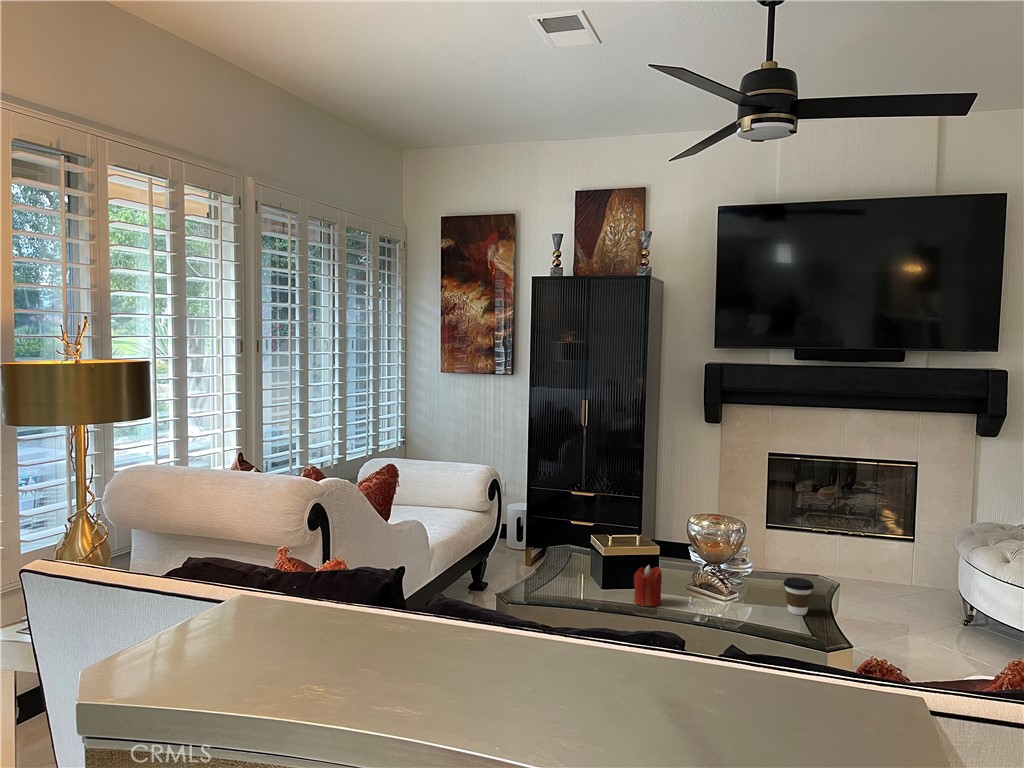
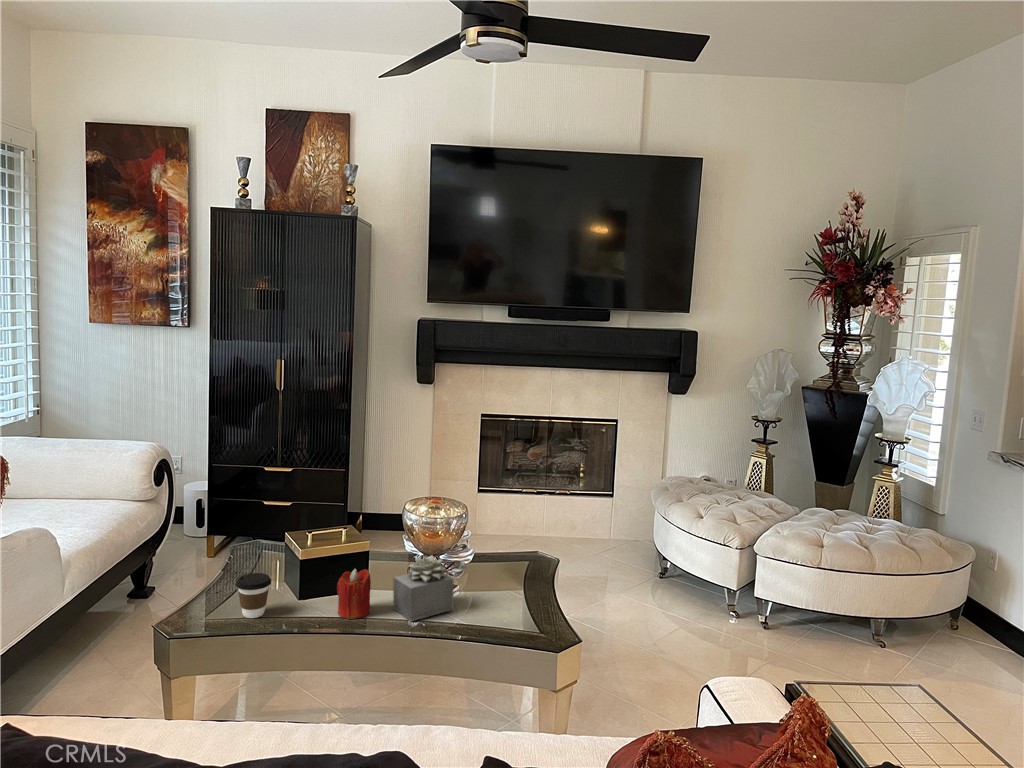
succulent plant: none [680,559,735,613] -> present [393,555,454,621]
coffee cup: present [783,578,814,615] -> present [236,573,271,618]

